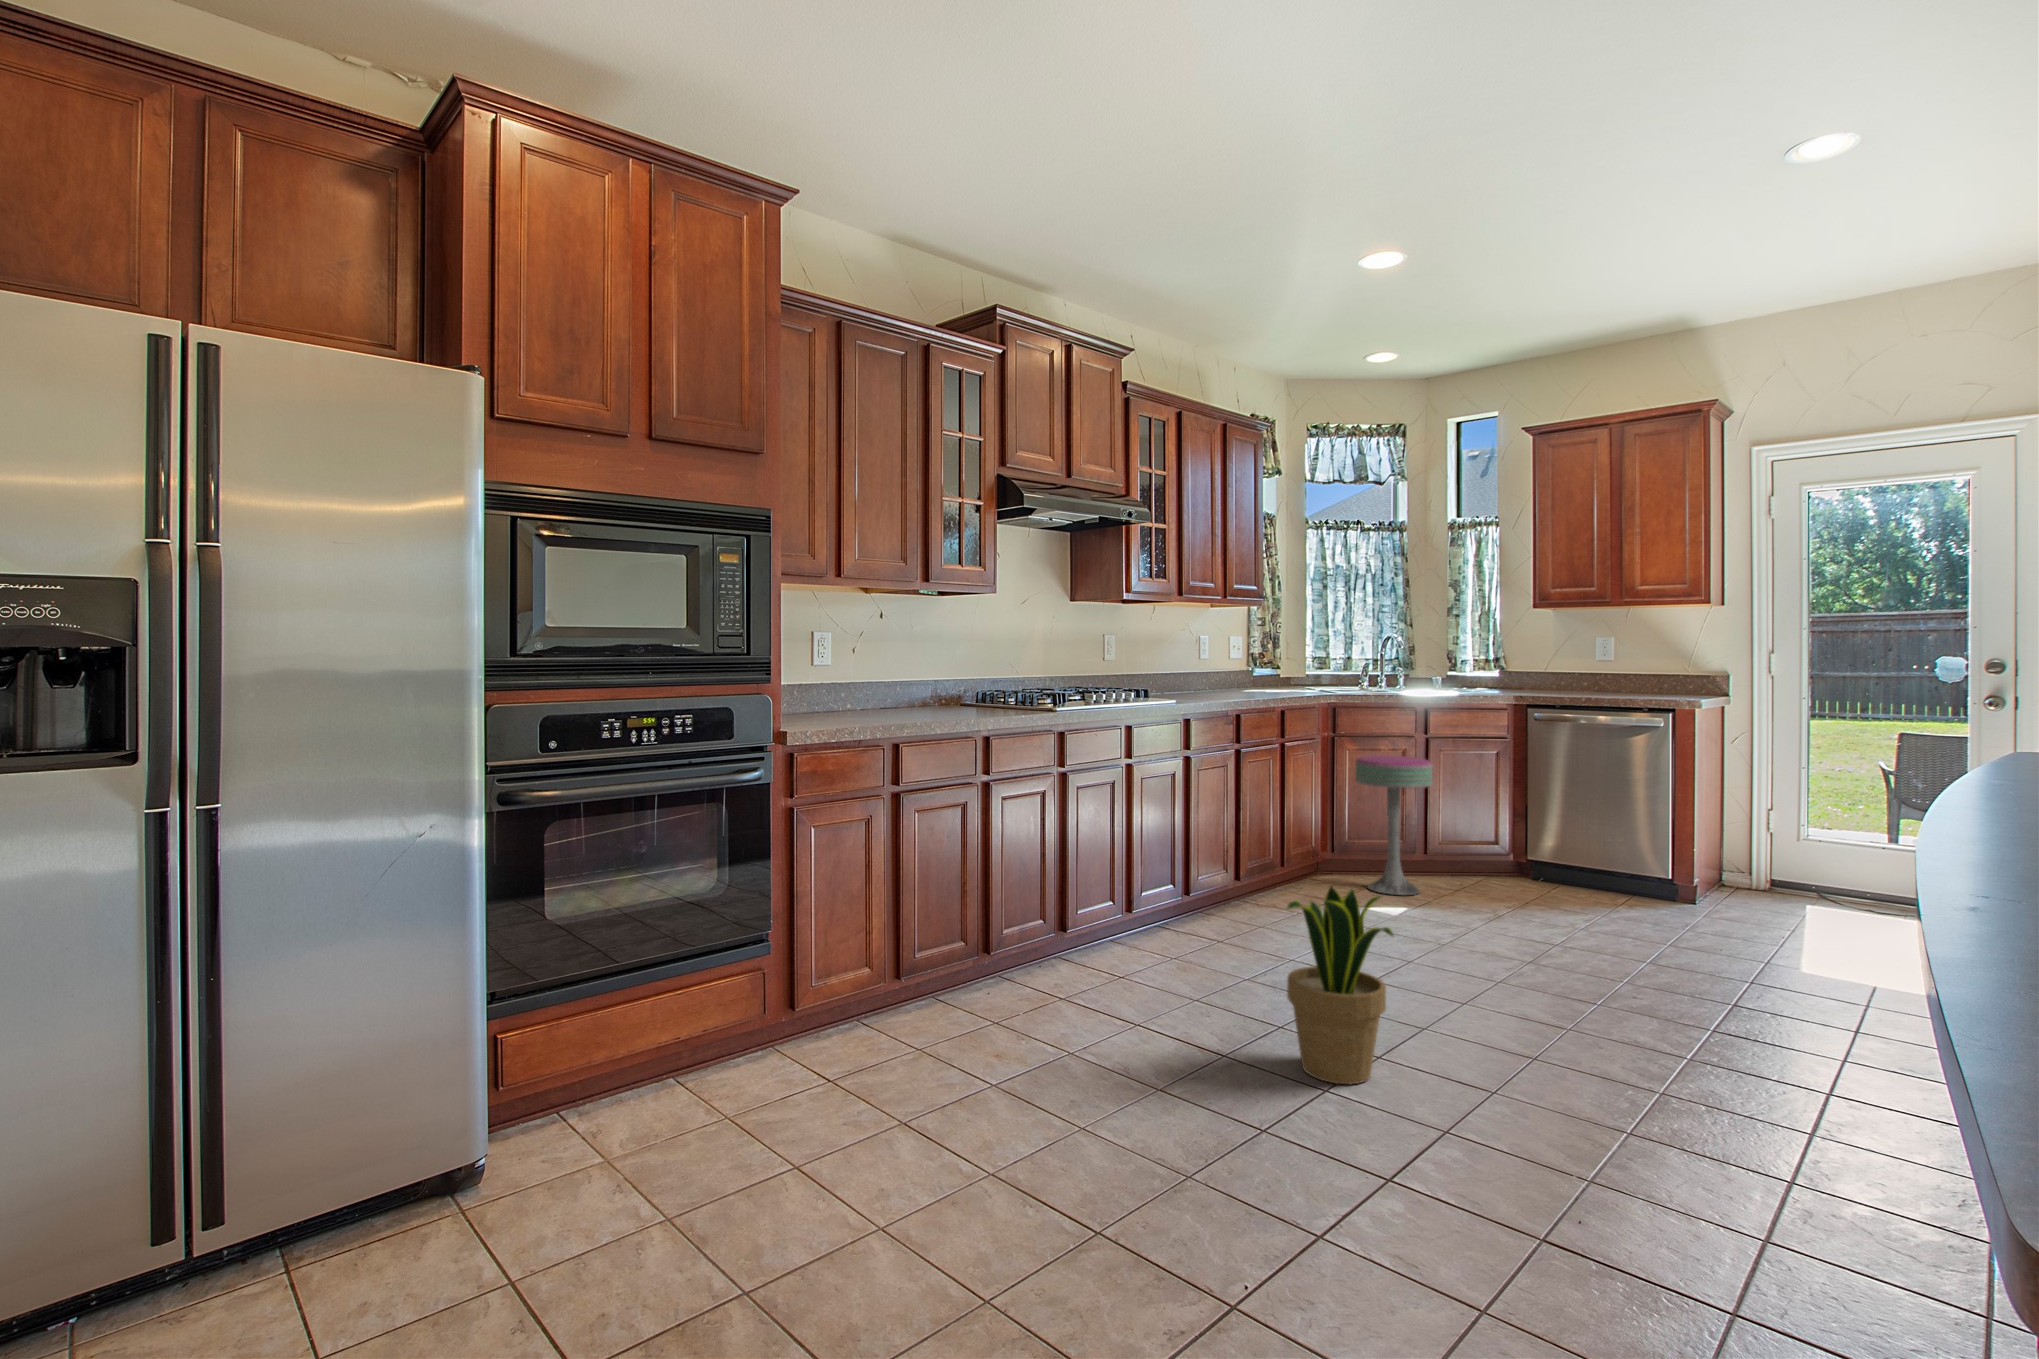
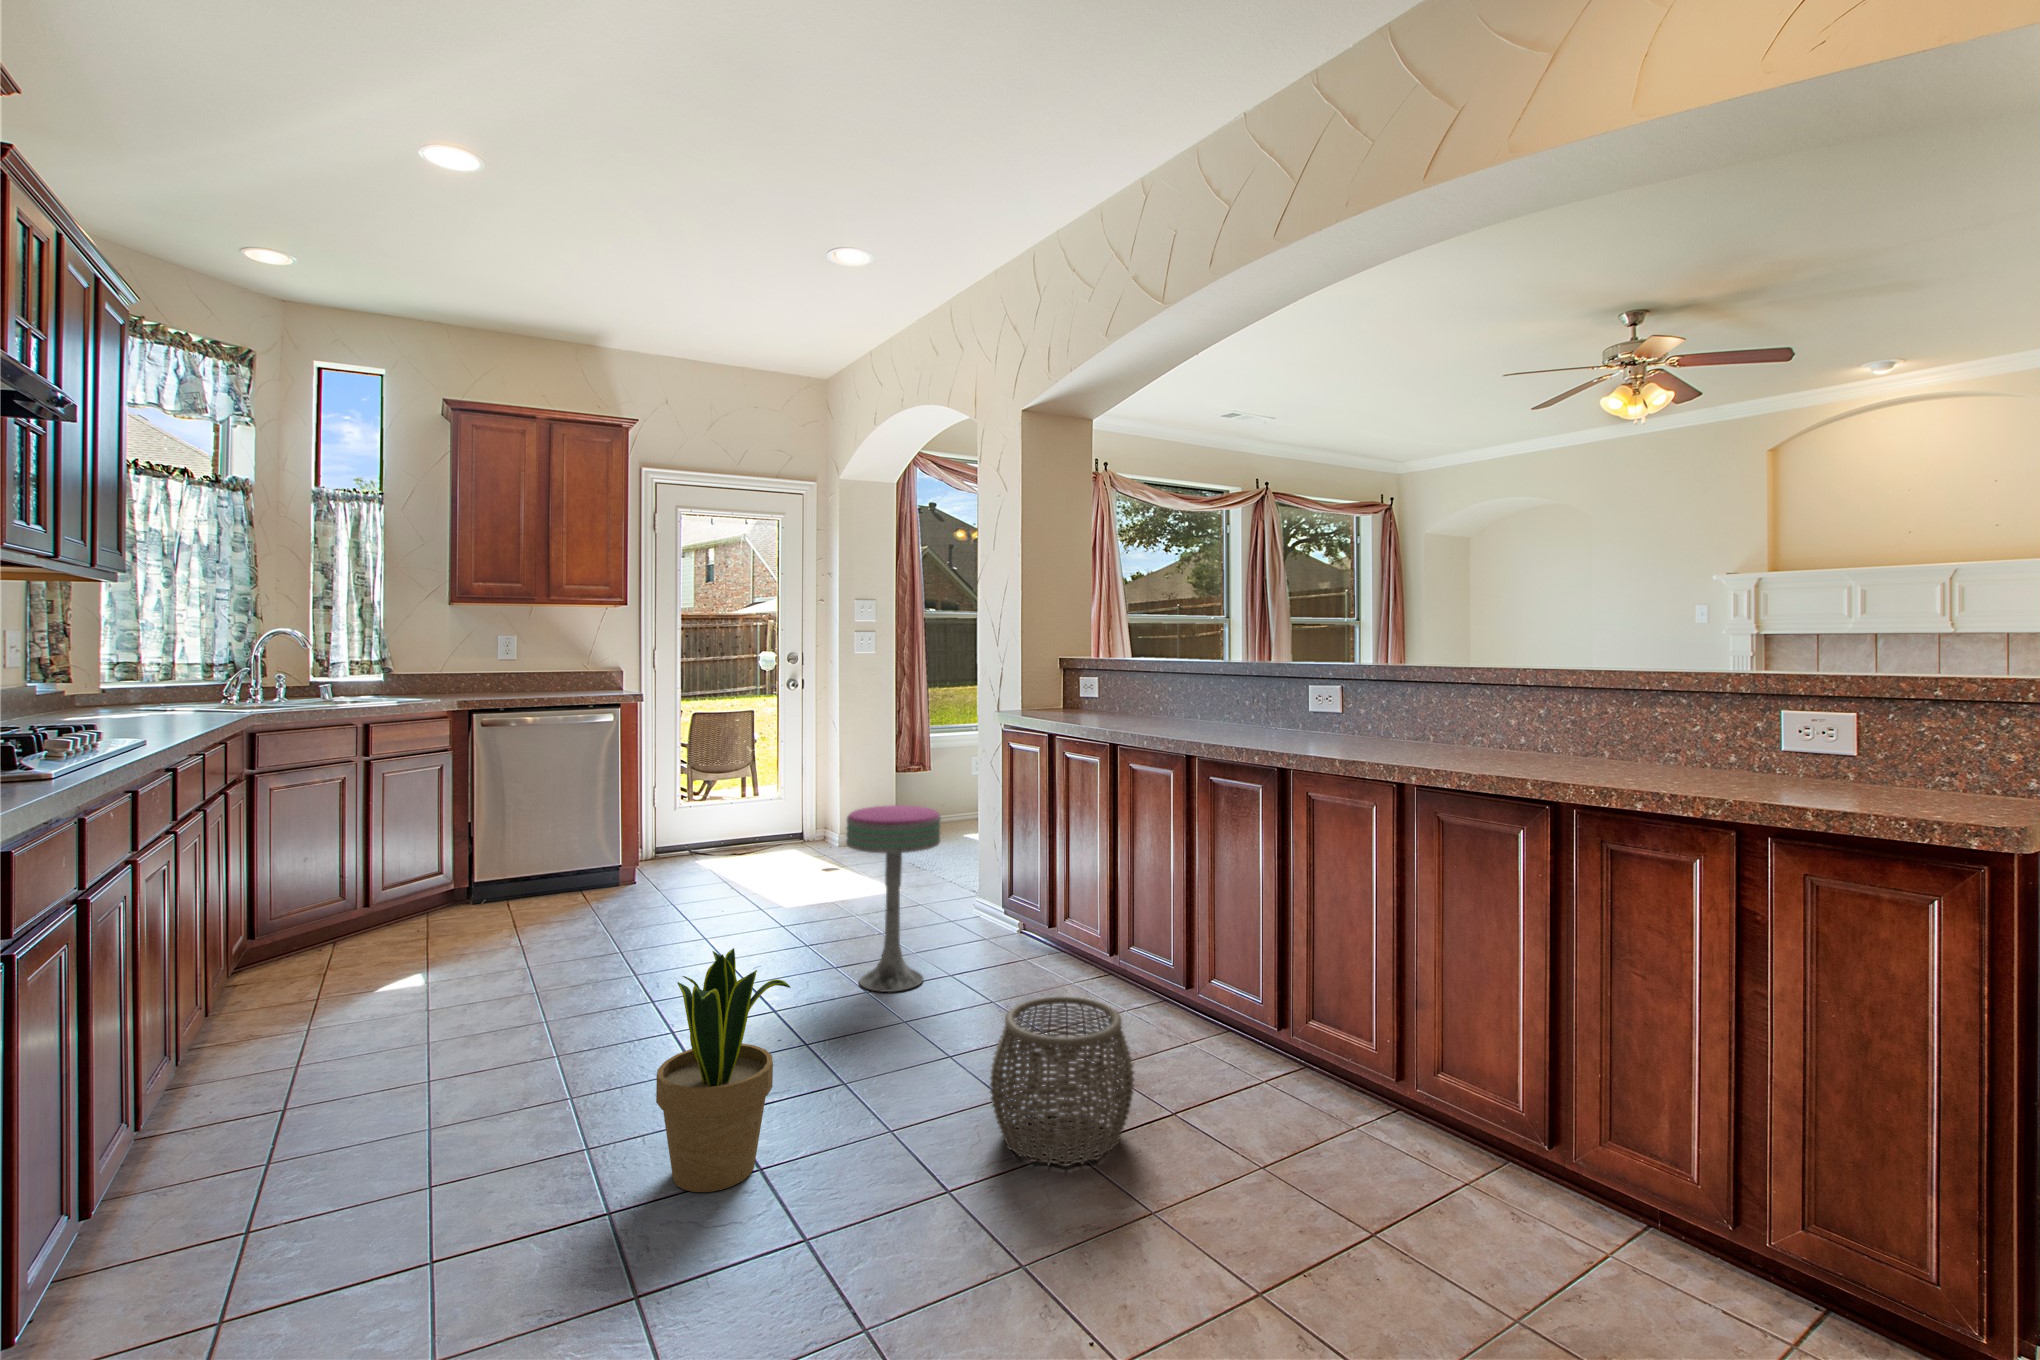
bar stool: present [1355,756,1433,895] -> present [846,805,941,992]
woven basket: none [1538,1048,1751,1268] -> present [990,996,1135,1166]

